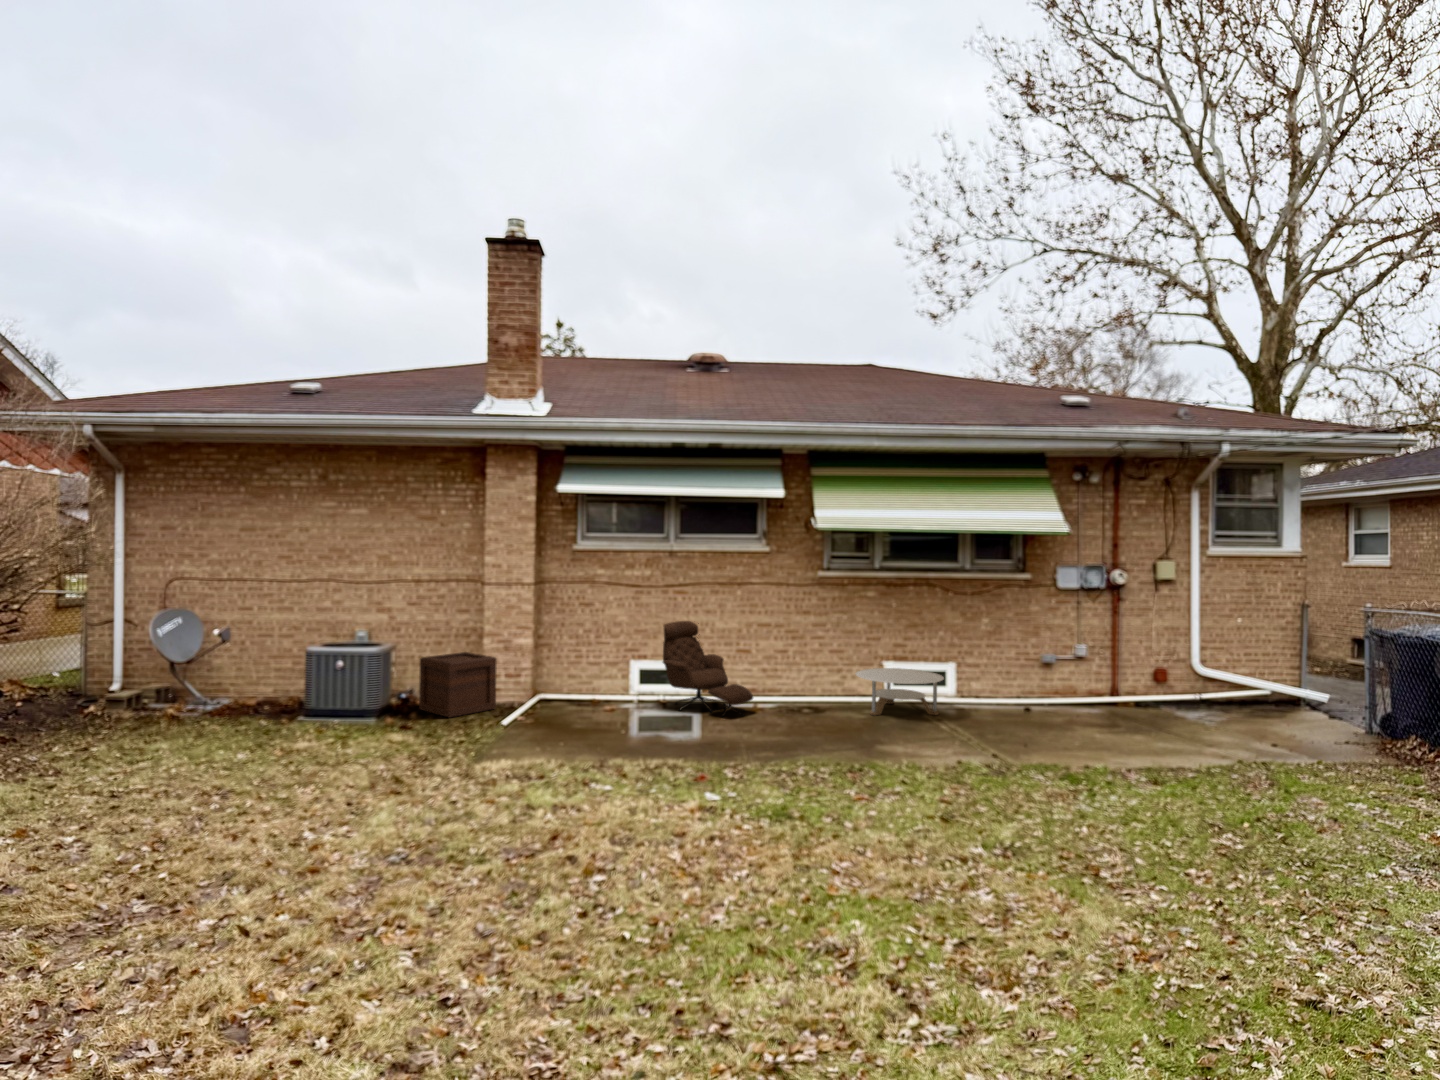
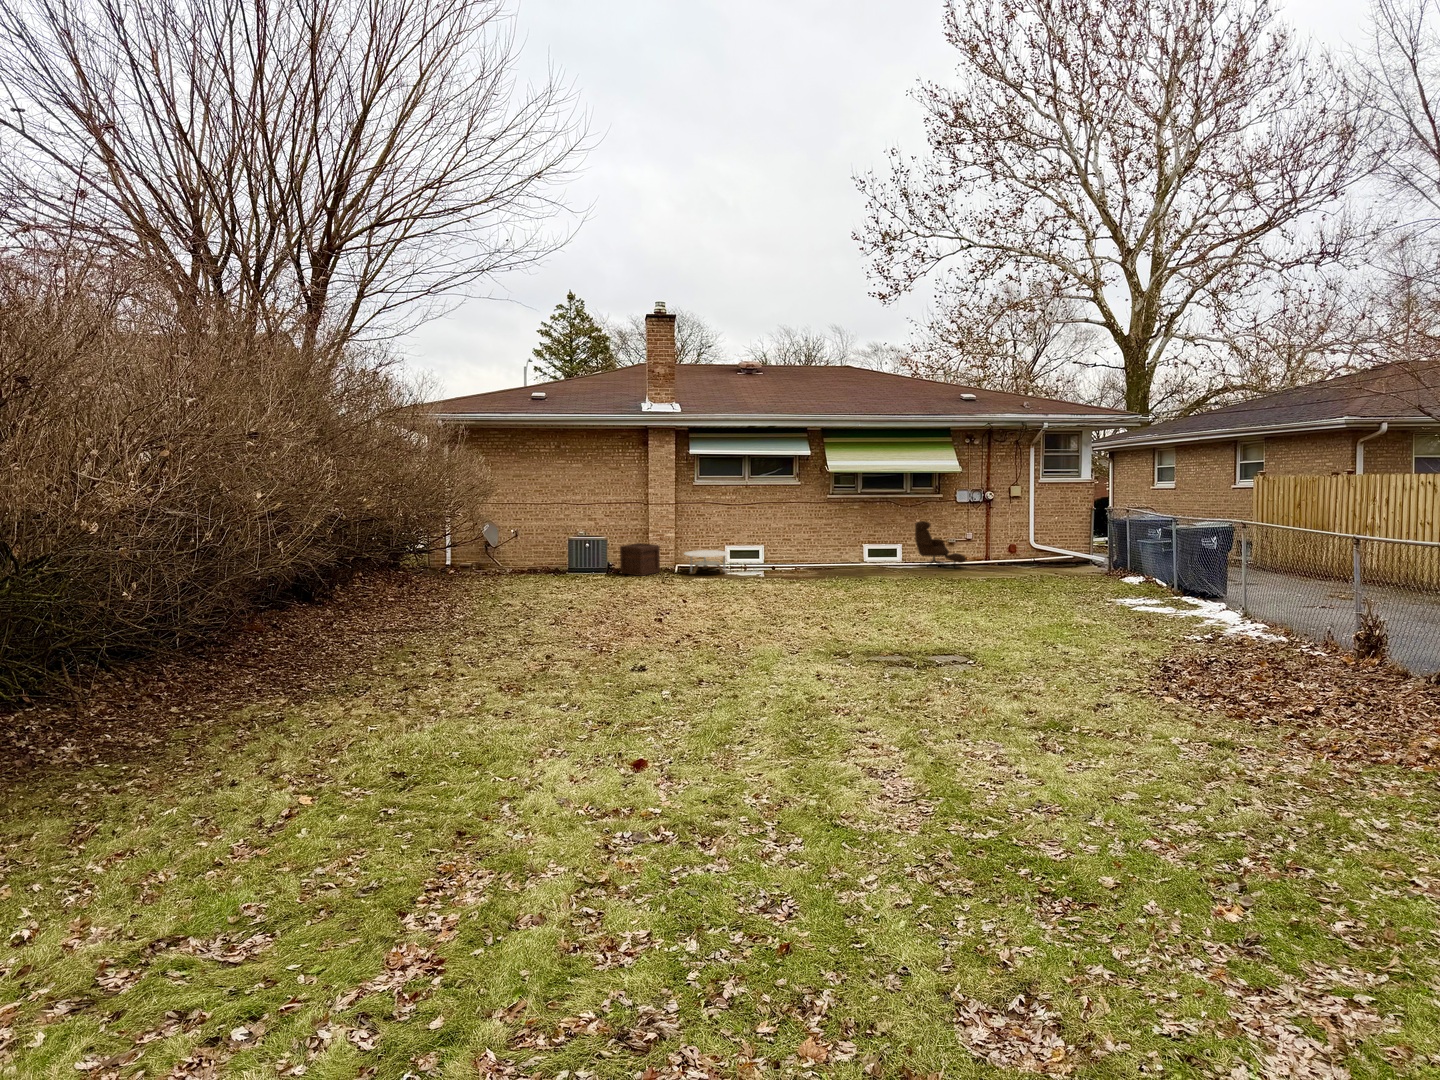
lounge chair: present [663,621,753,717] -> present [915,521,966,568]
round table: present [856,668,944,715] -> present [684,550,729,574]

